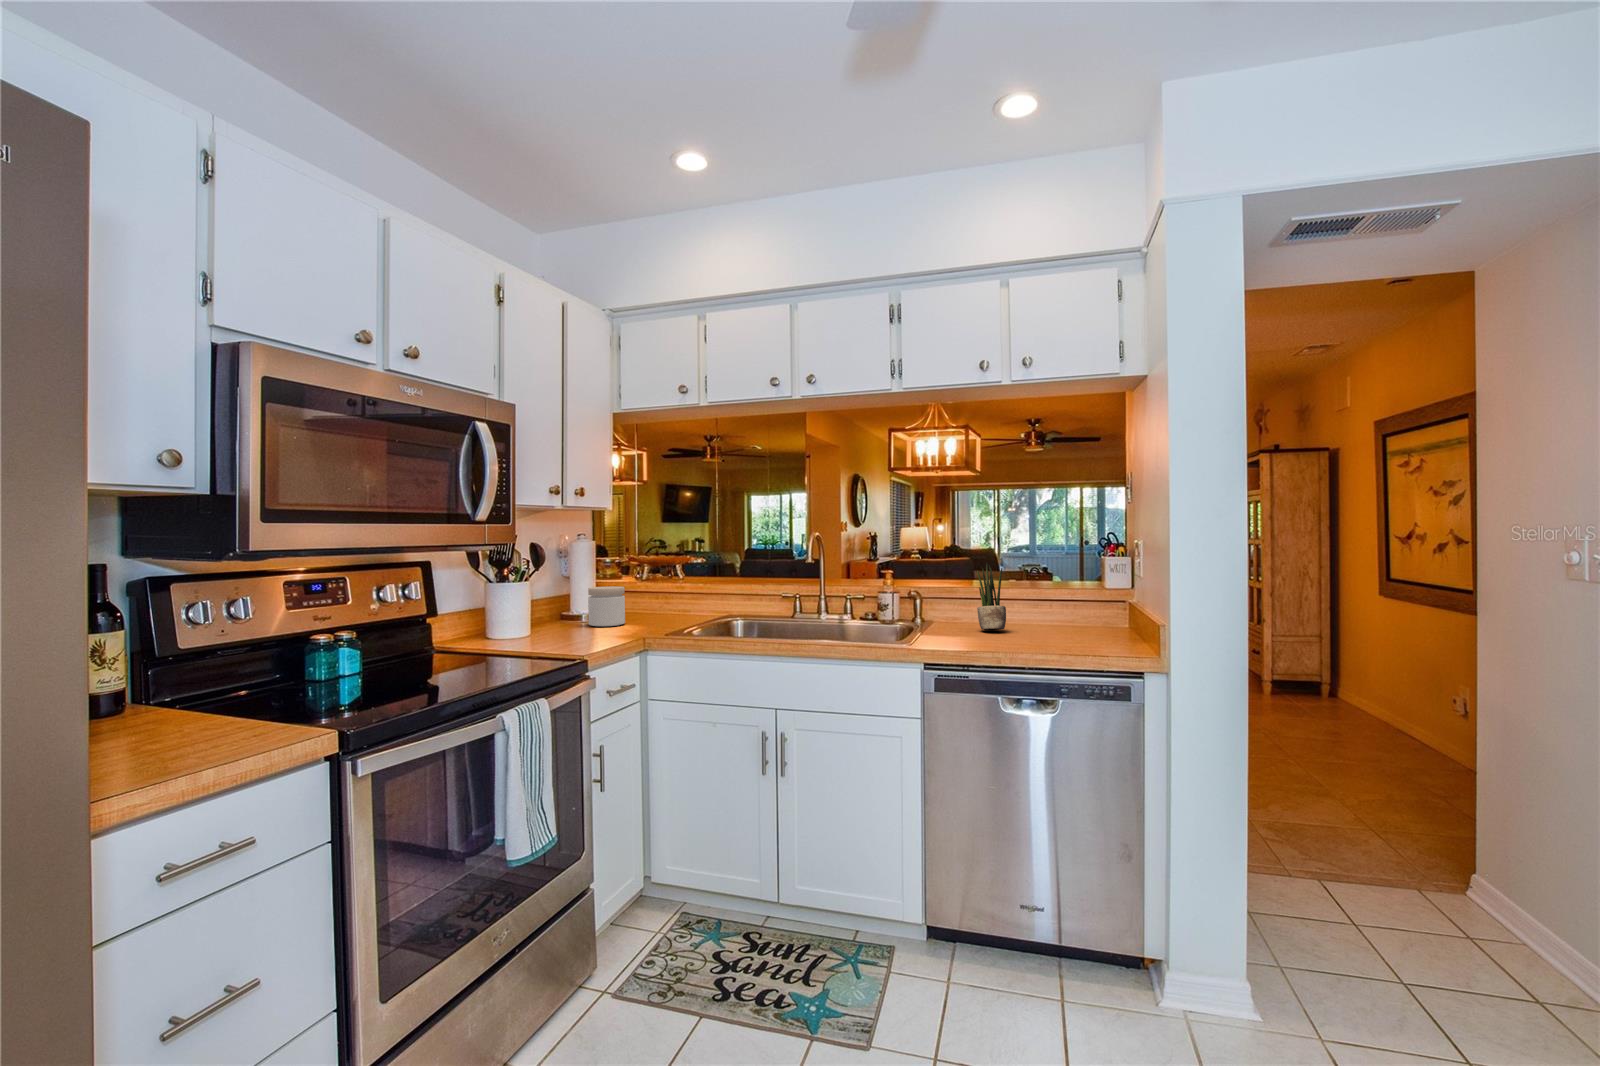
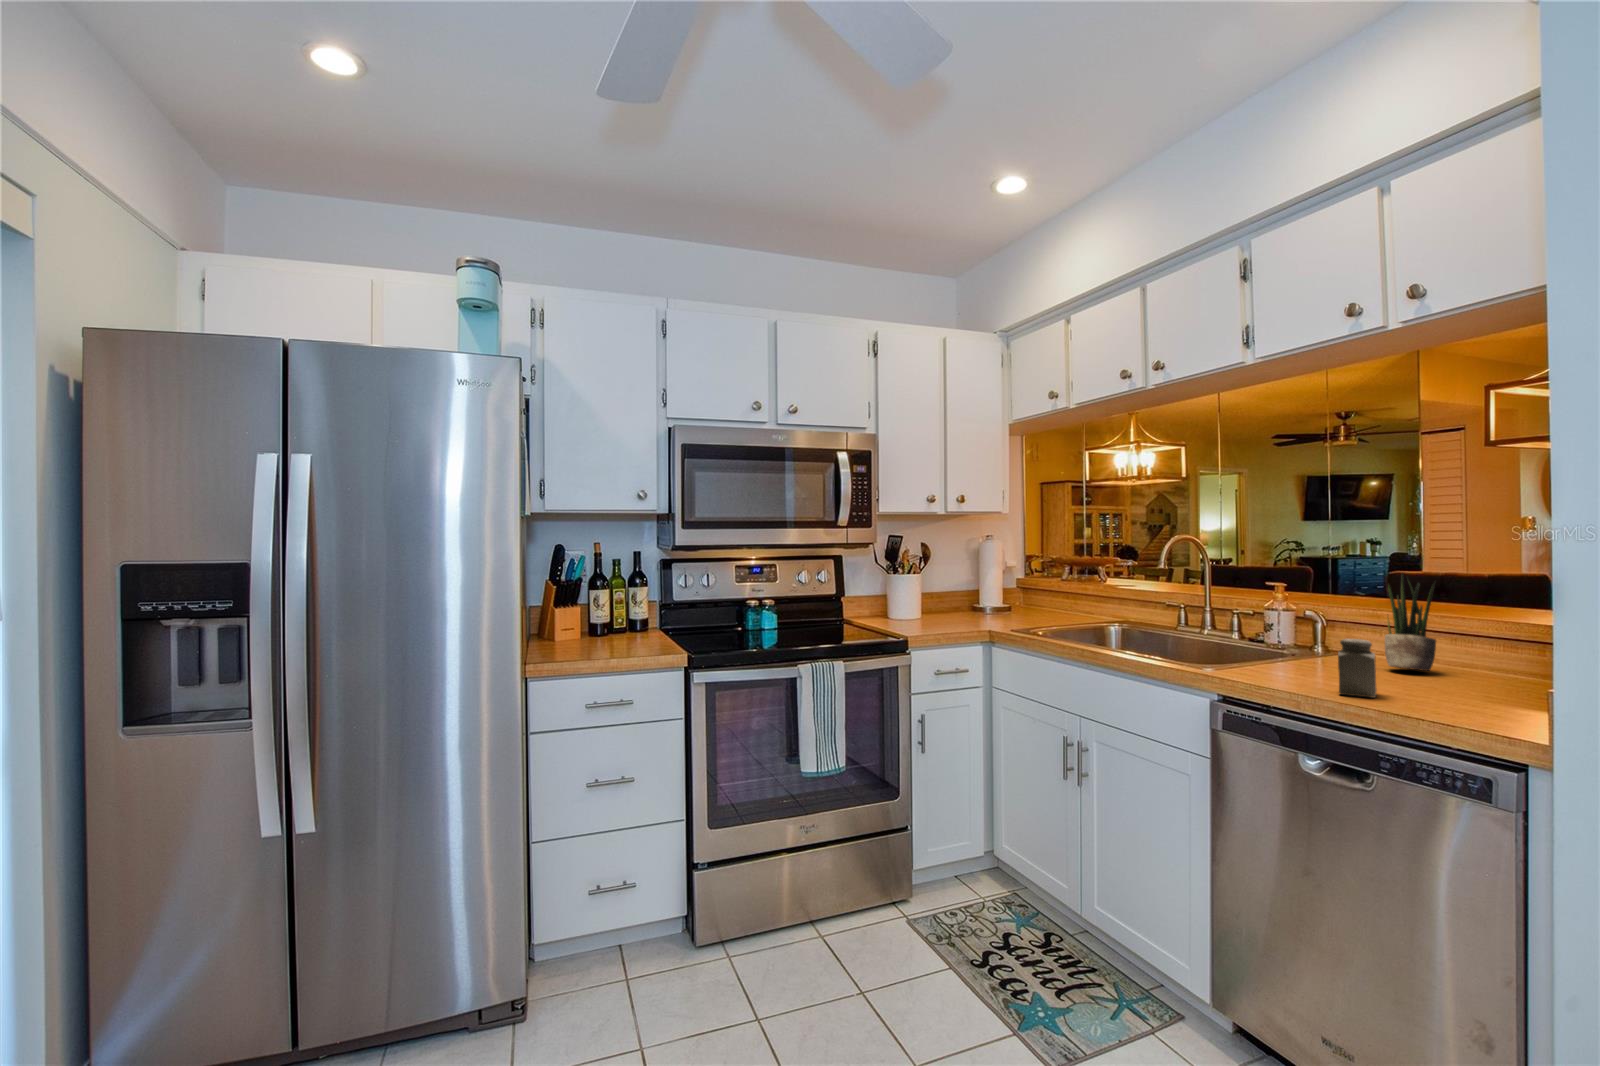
jar: present [588,586,625,627] -> none [978,583,1012,619]
salt shaker: none [1007,610,1035,651] -> present [1338,639,1377,698]

